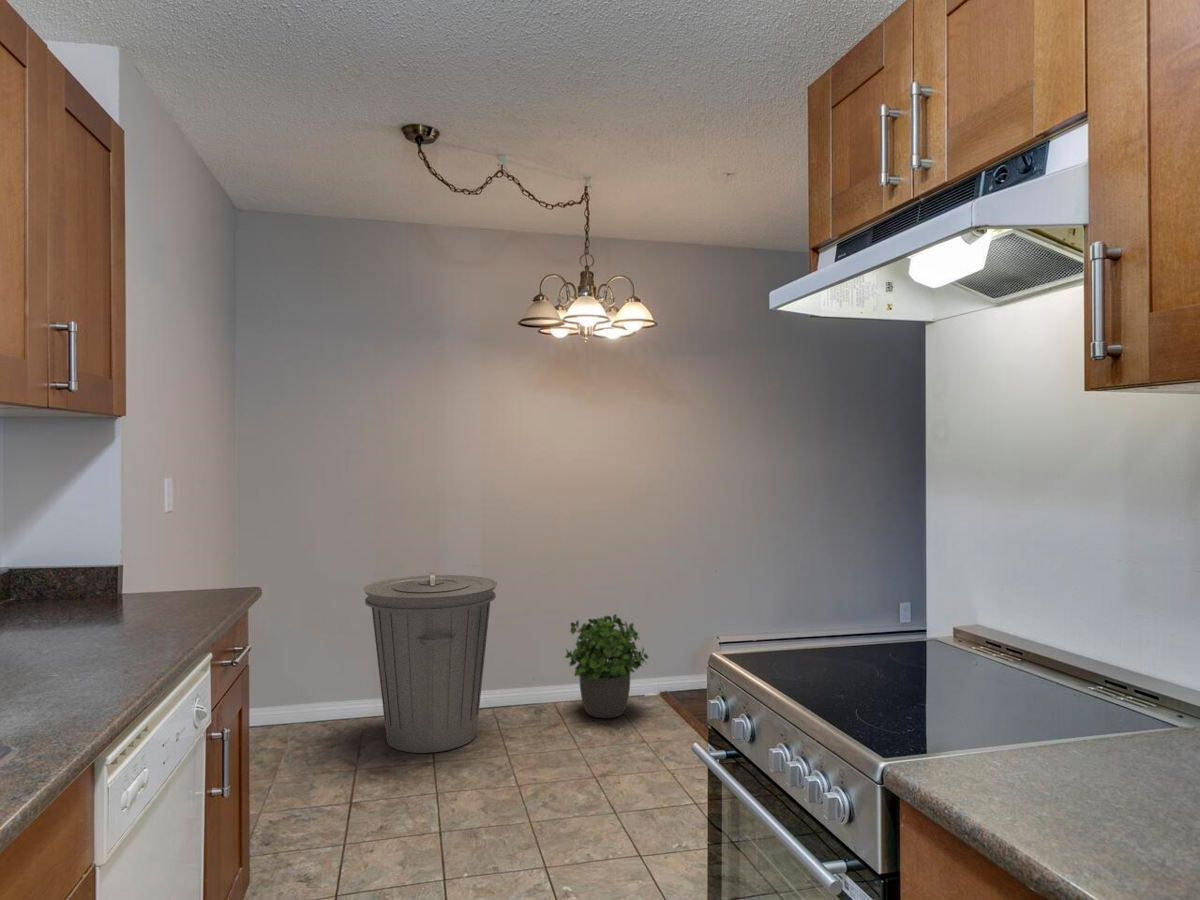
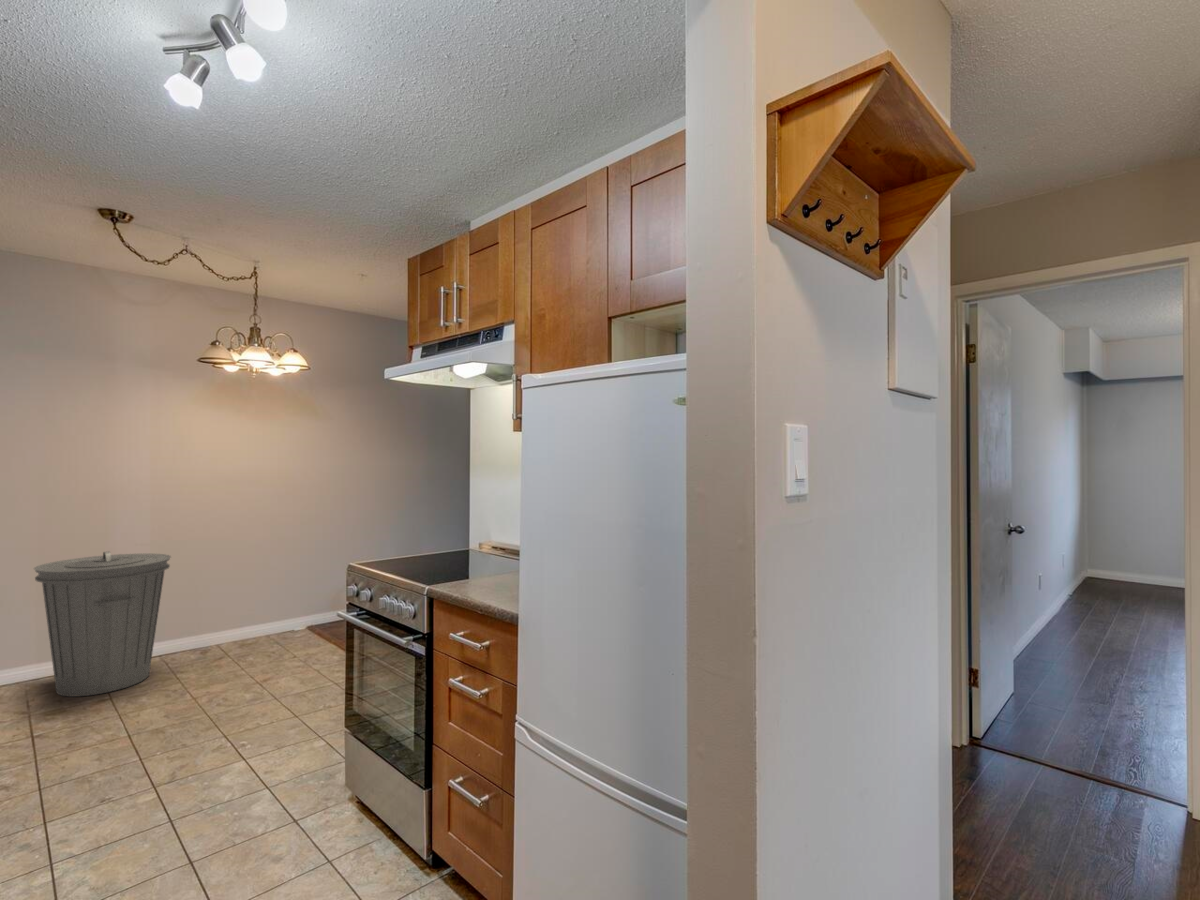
potted plant: present [565,614,648,718] -> none [229,573,299,649]

